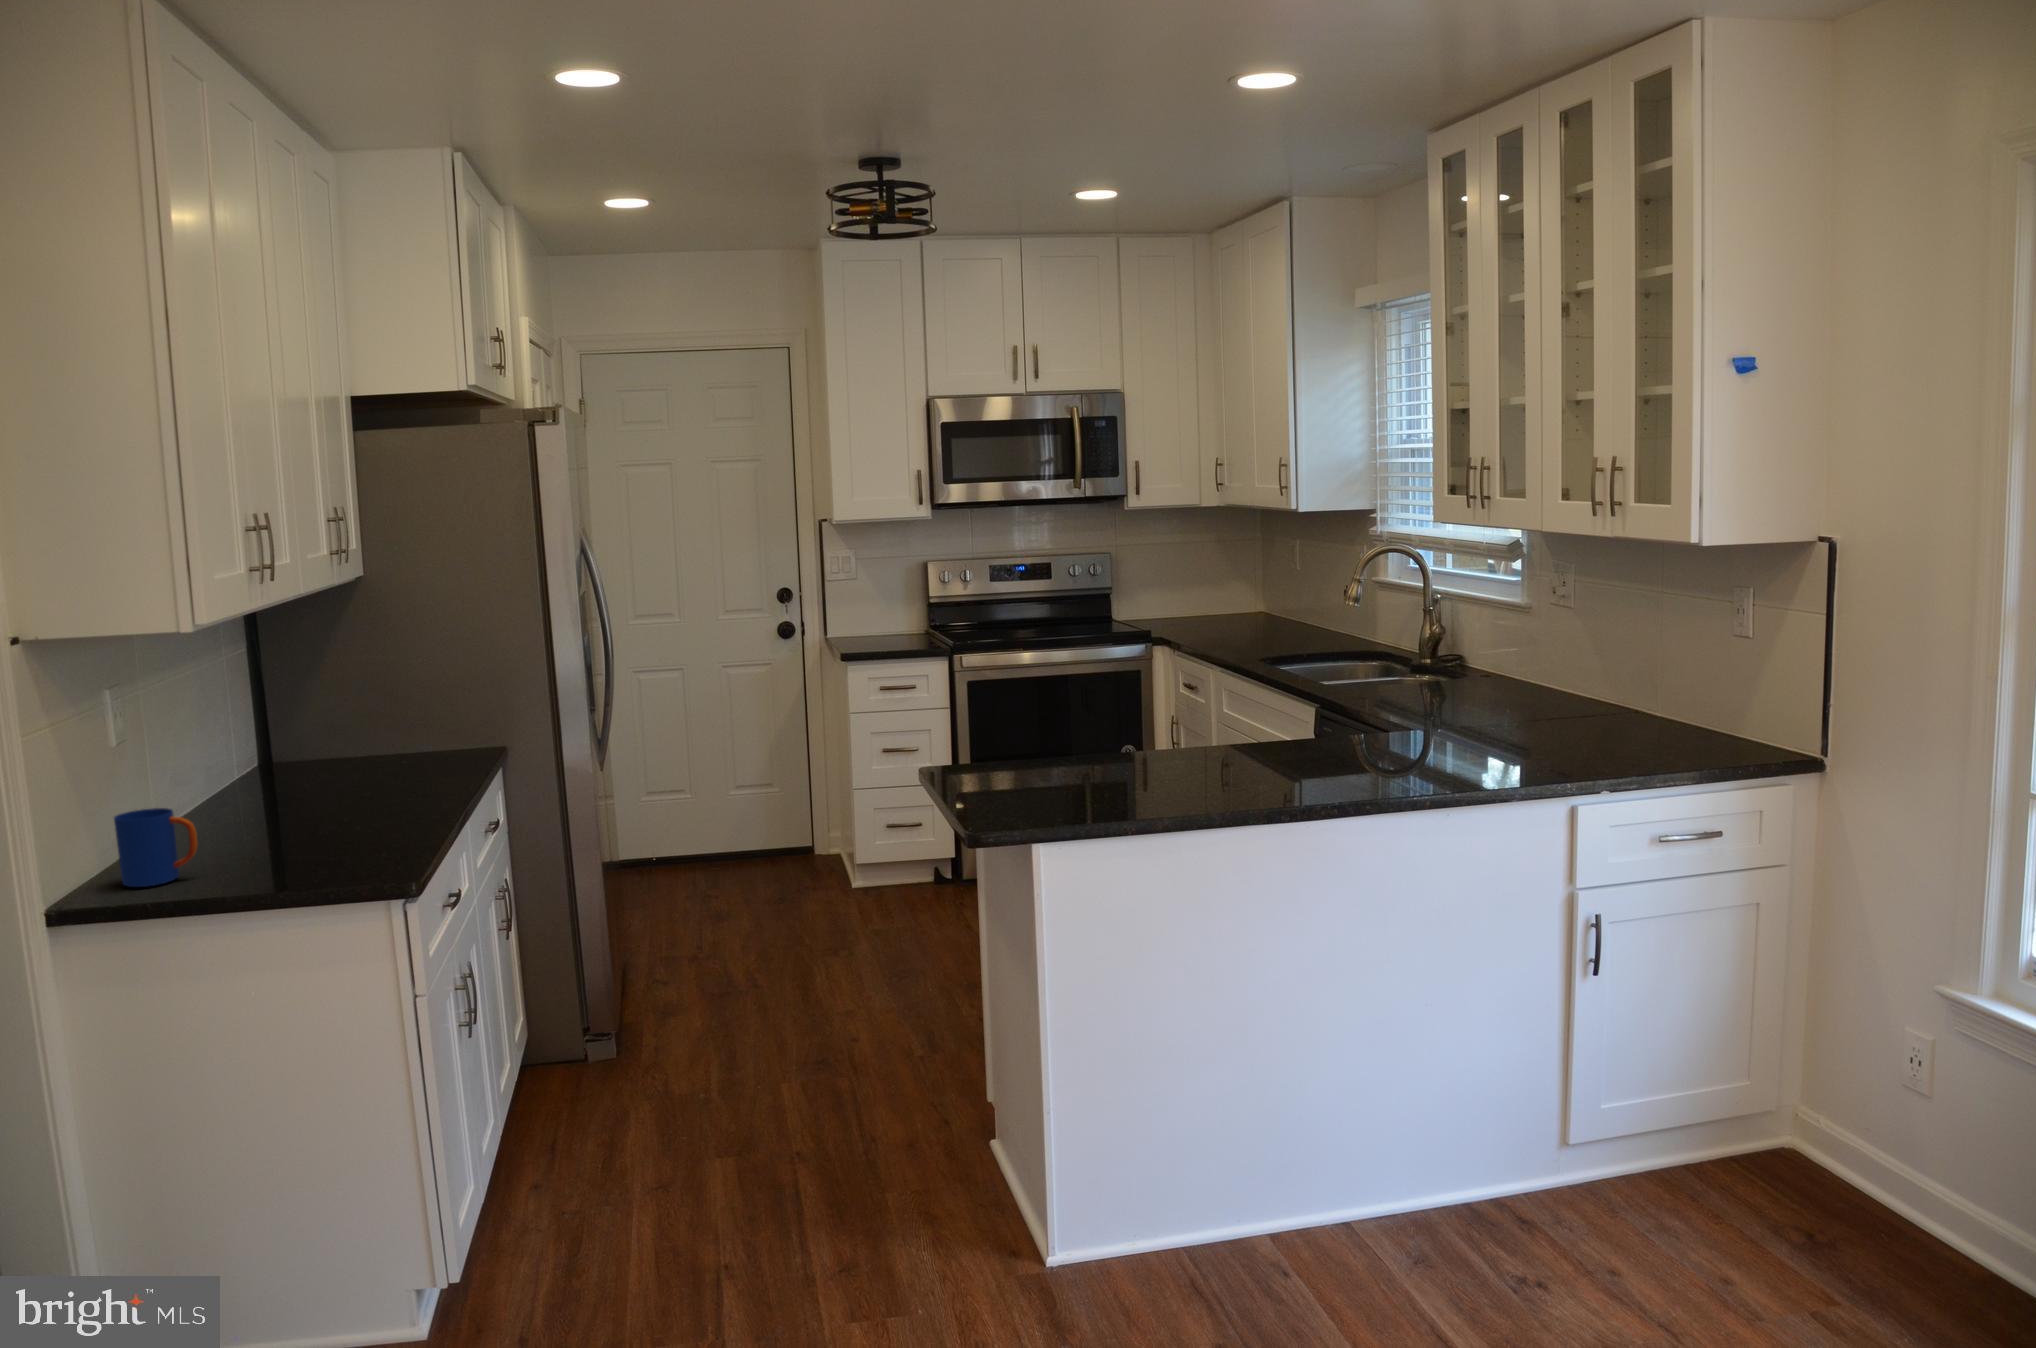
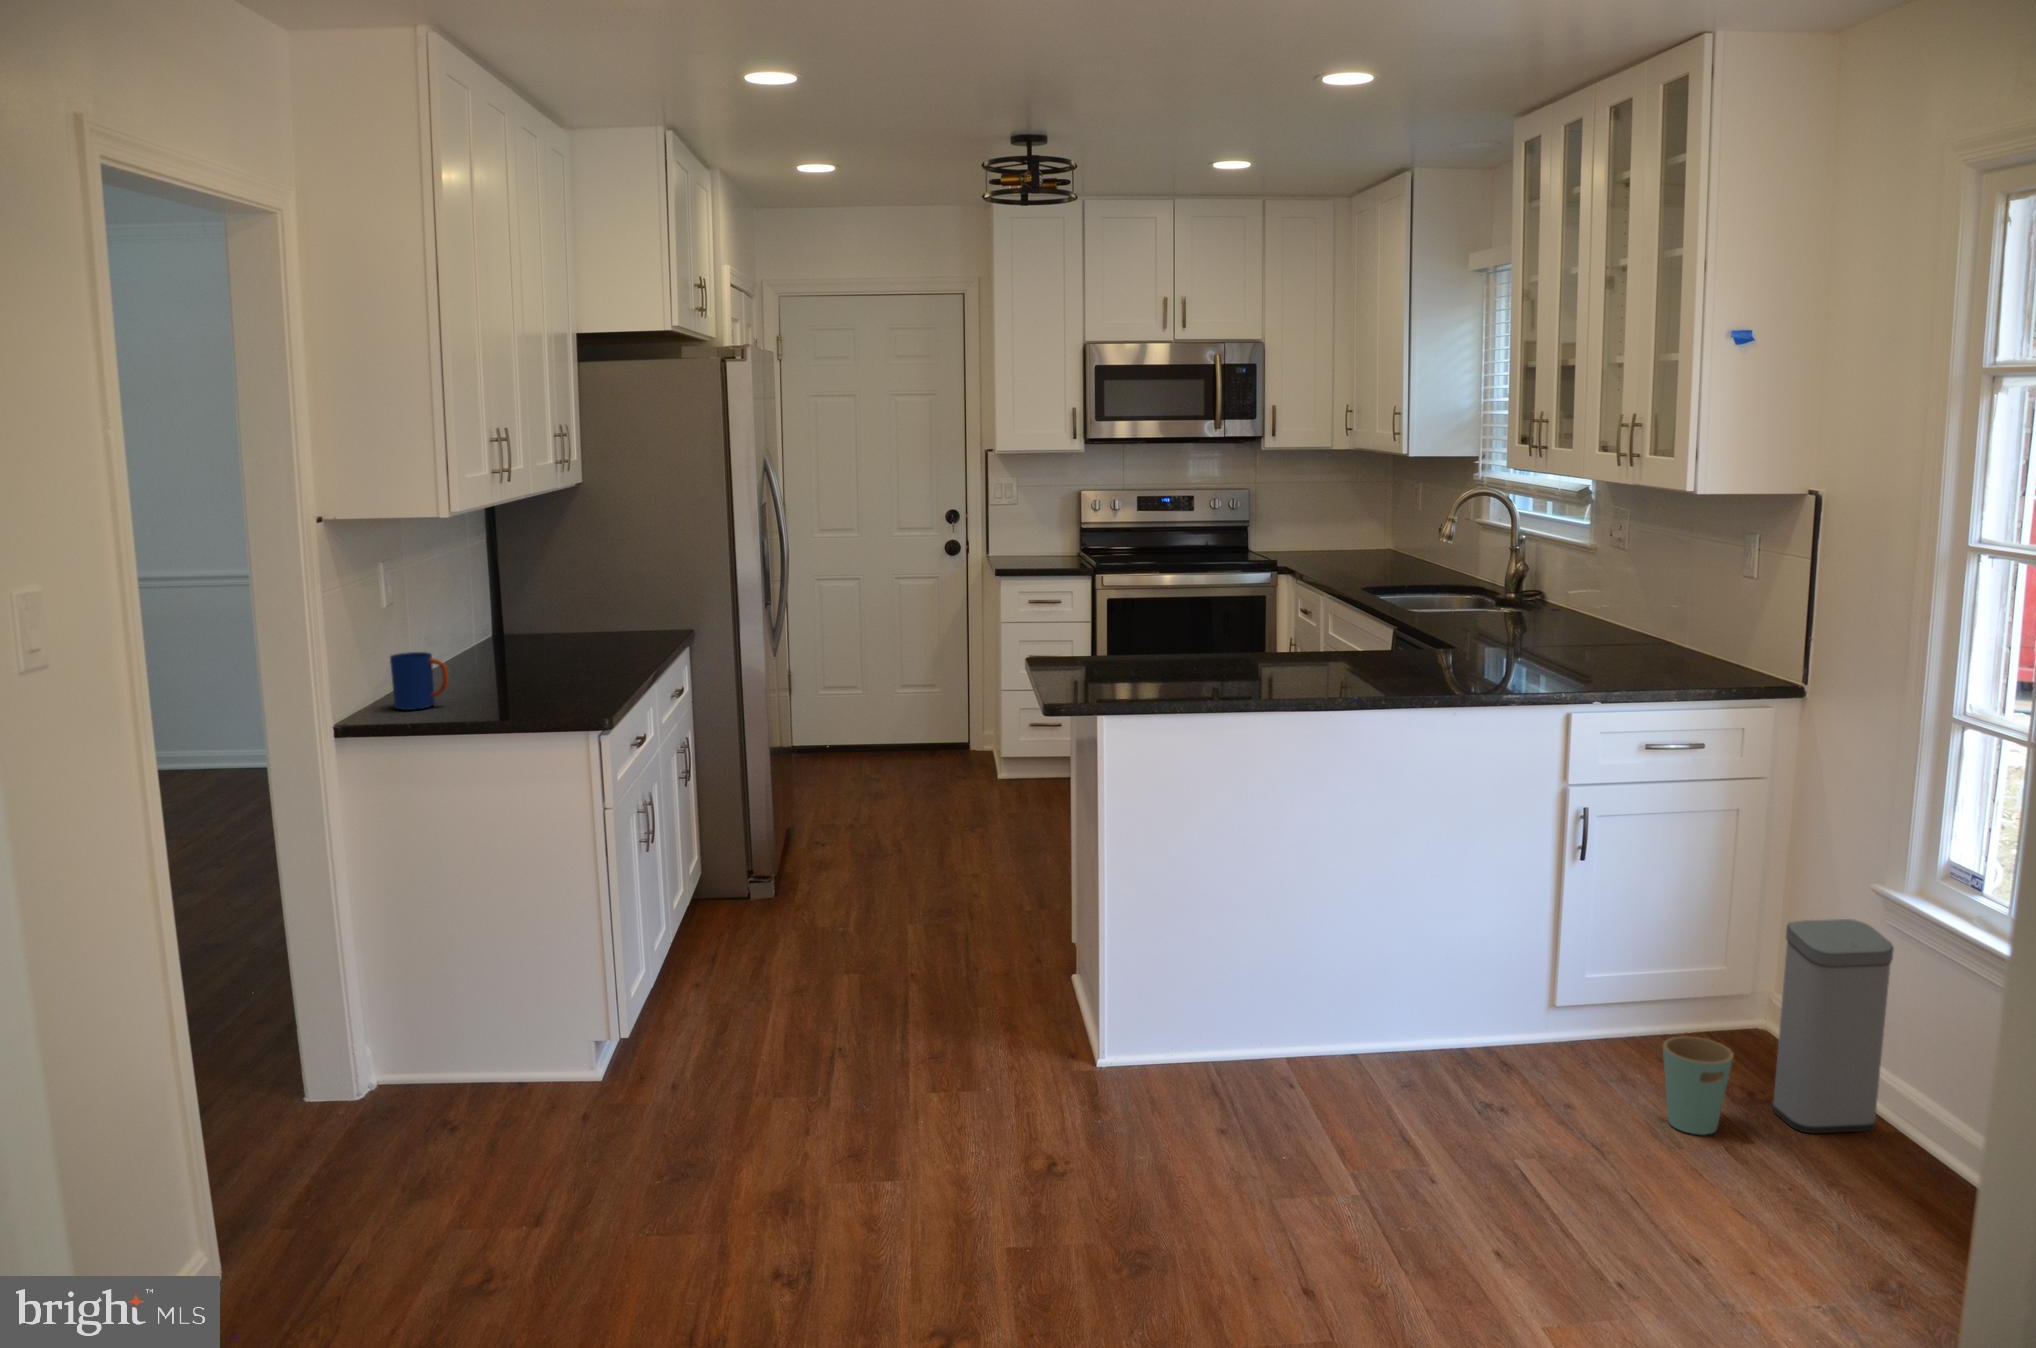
trash can: none [1728,1026,1974,1295] -> present [1663,919,1894,1135]

